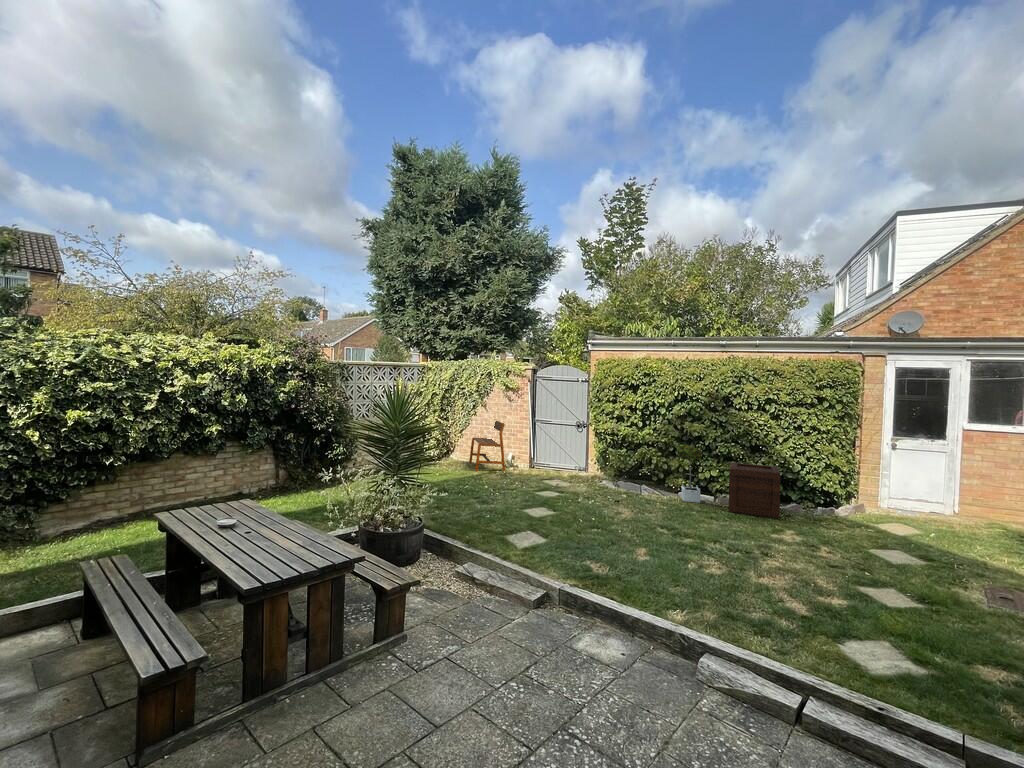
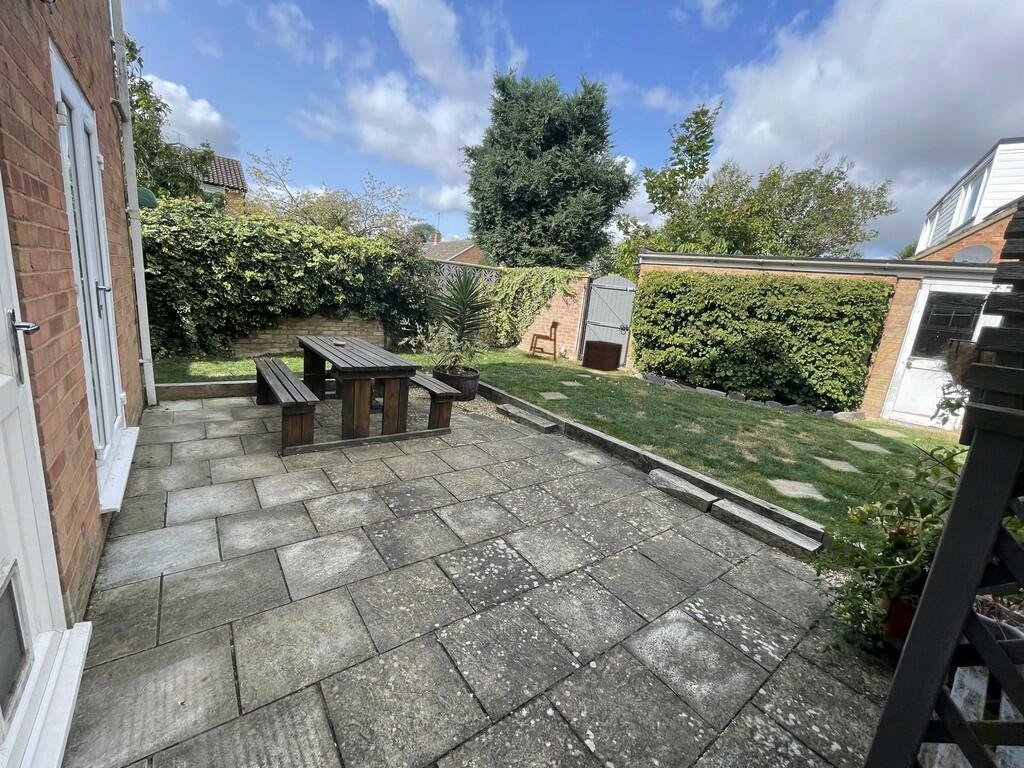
potted tree: present [676,444,702,503] -> none [695,346,720,396]
wooden crate: present [729,463,781,518] -> present [582,340,622,371]

